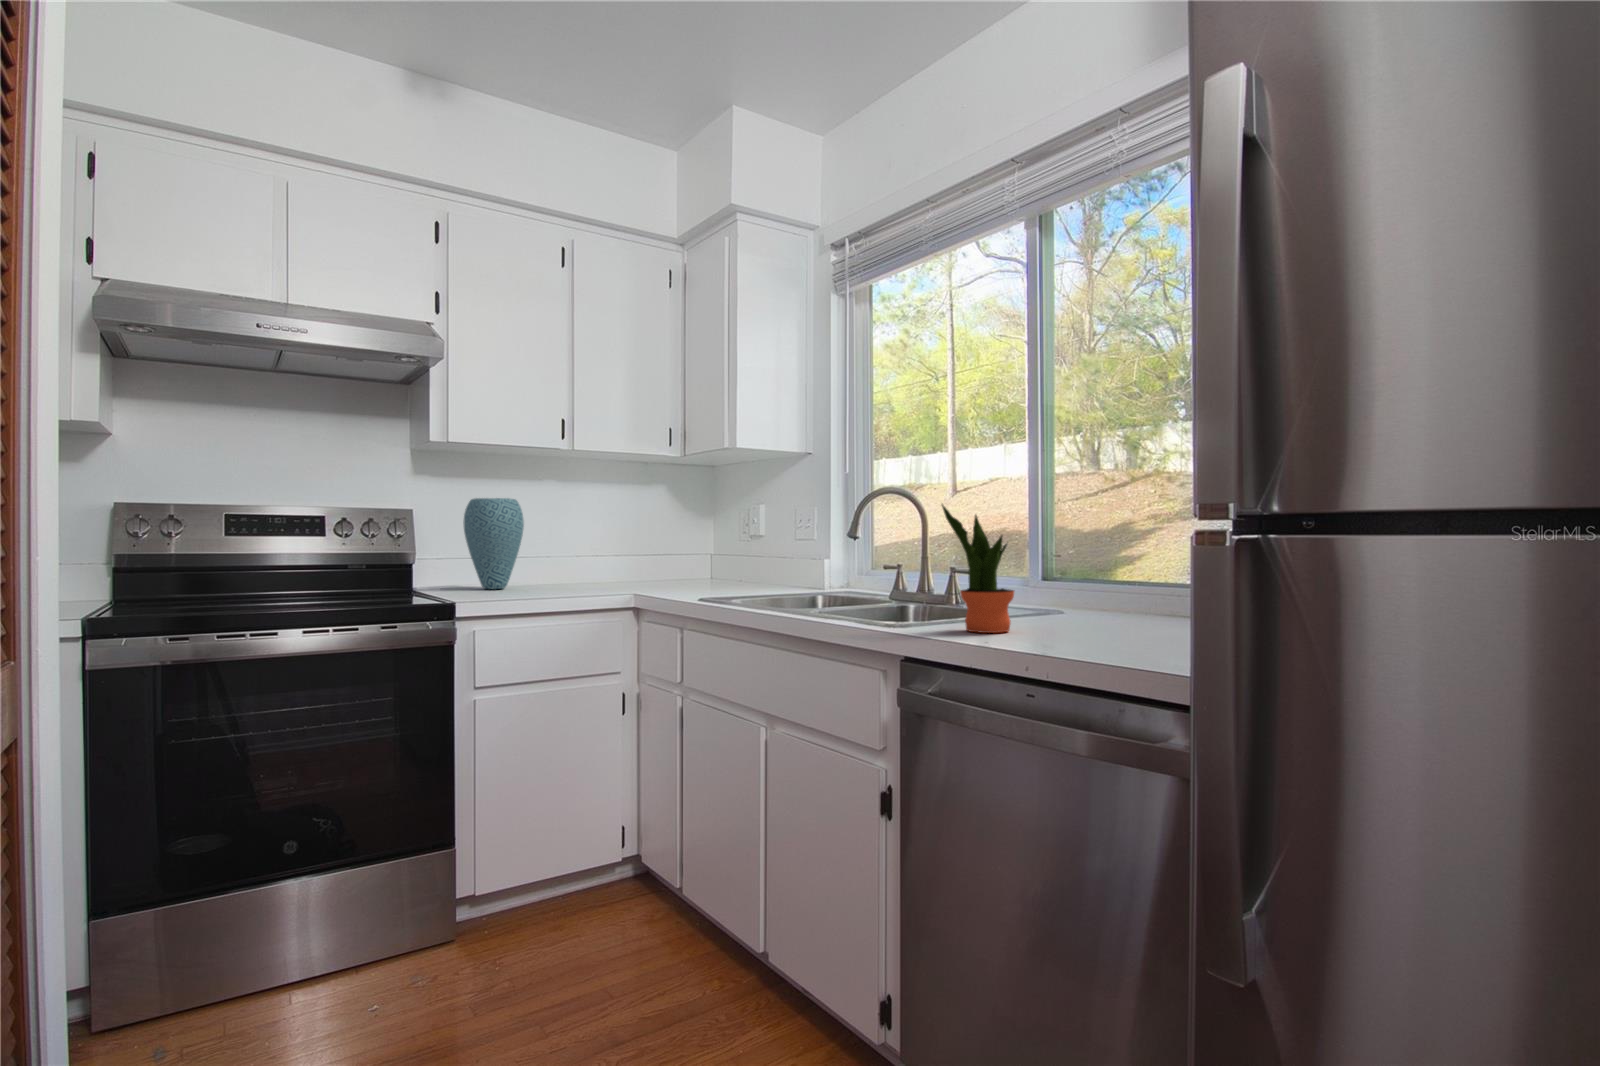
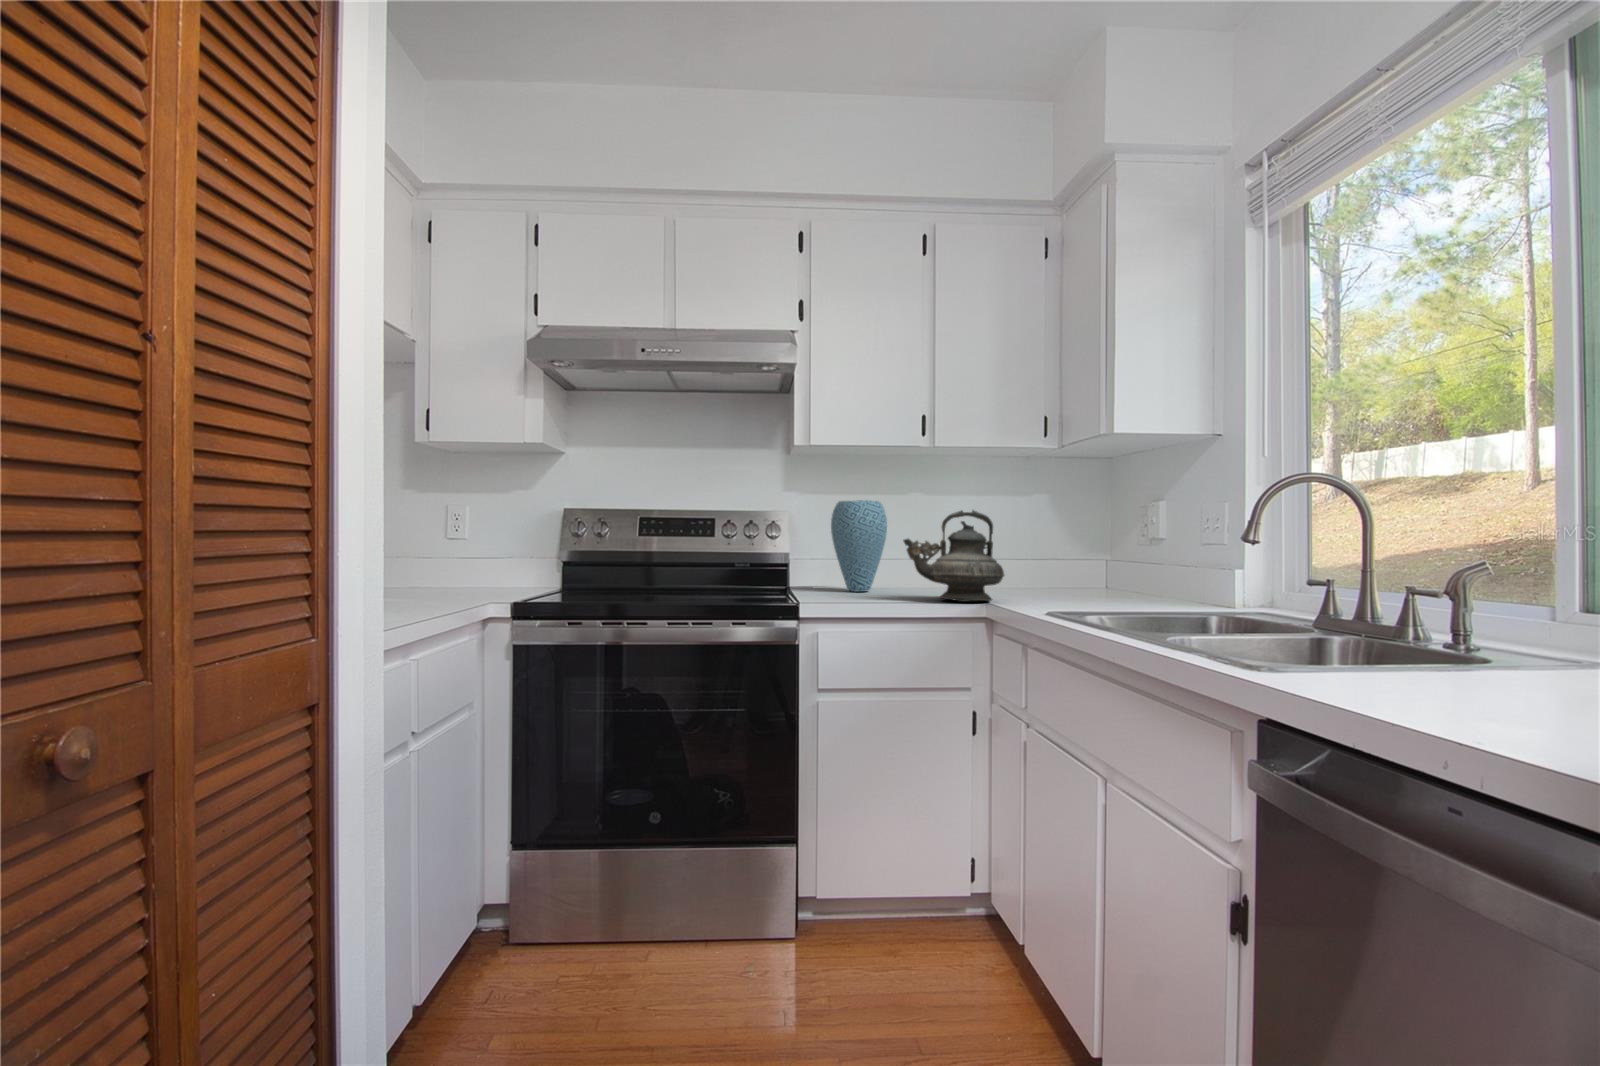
potted plant: present [942,505,1014,633] -> none [1330,487,1474,693]
teapot: none [552,509,646,594] -> present [903,510,1004,602]

